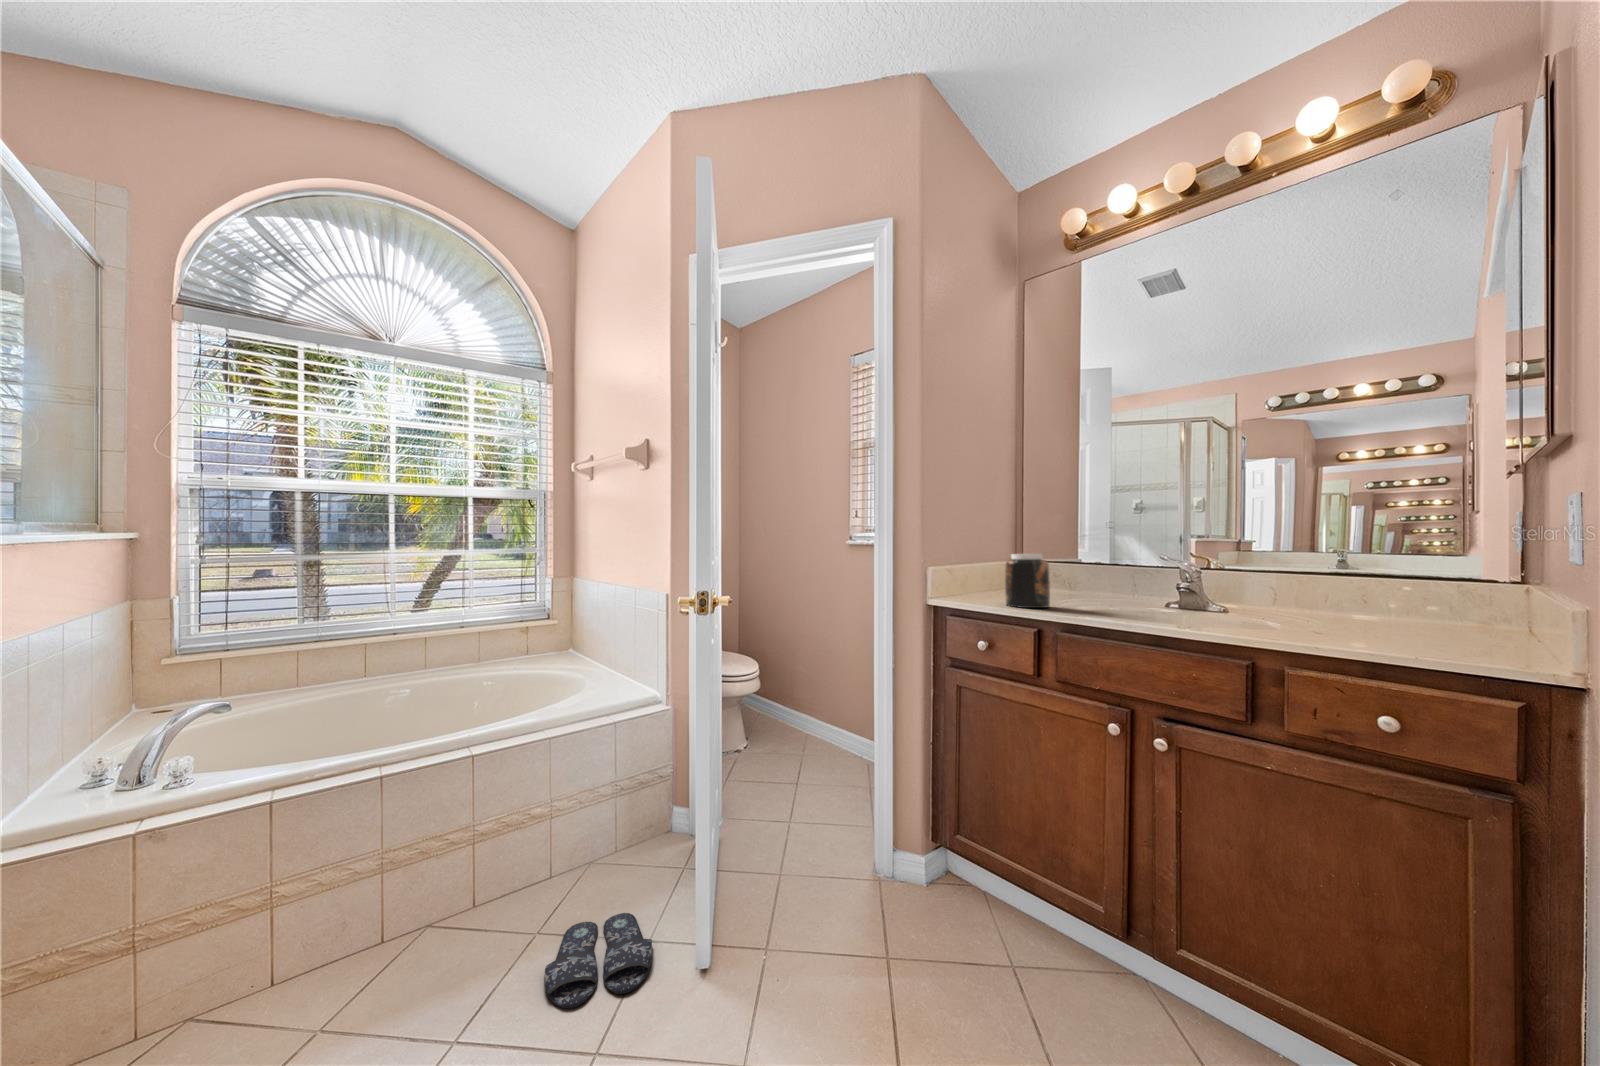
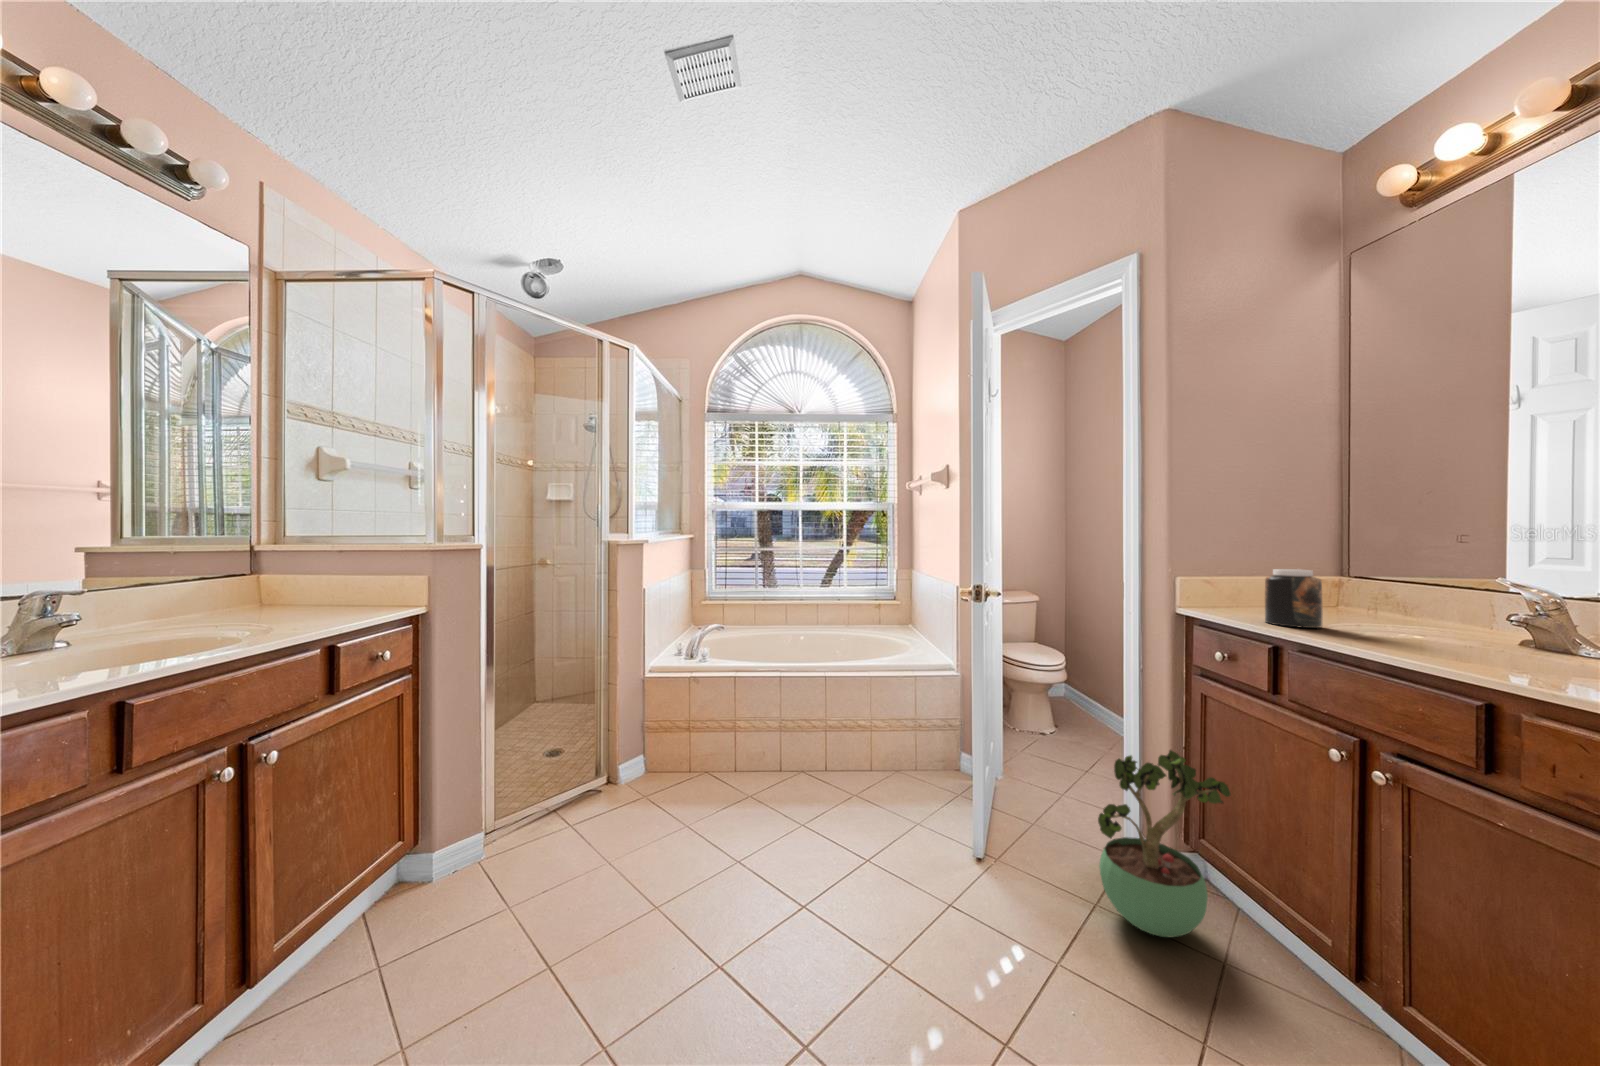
potted plant: none [898,755,1013,974] -> present [1098,750,1231,937]
slippers: present [545,913,652,1009] -> none [849,796,916,839]

